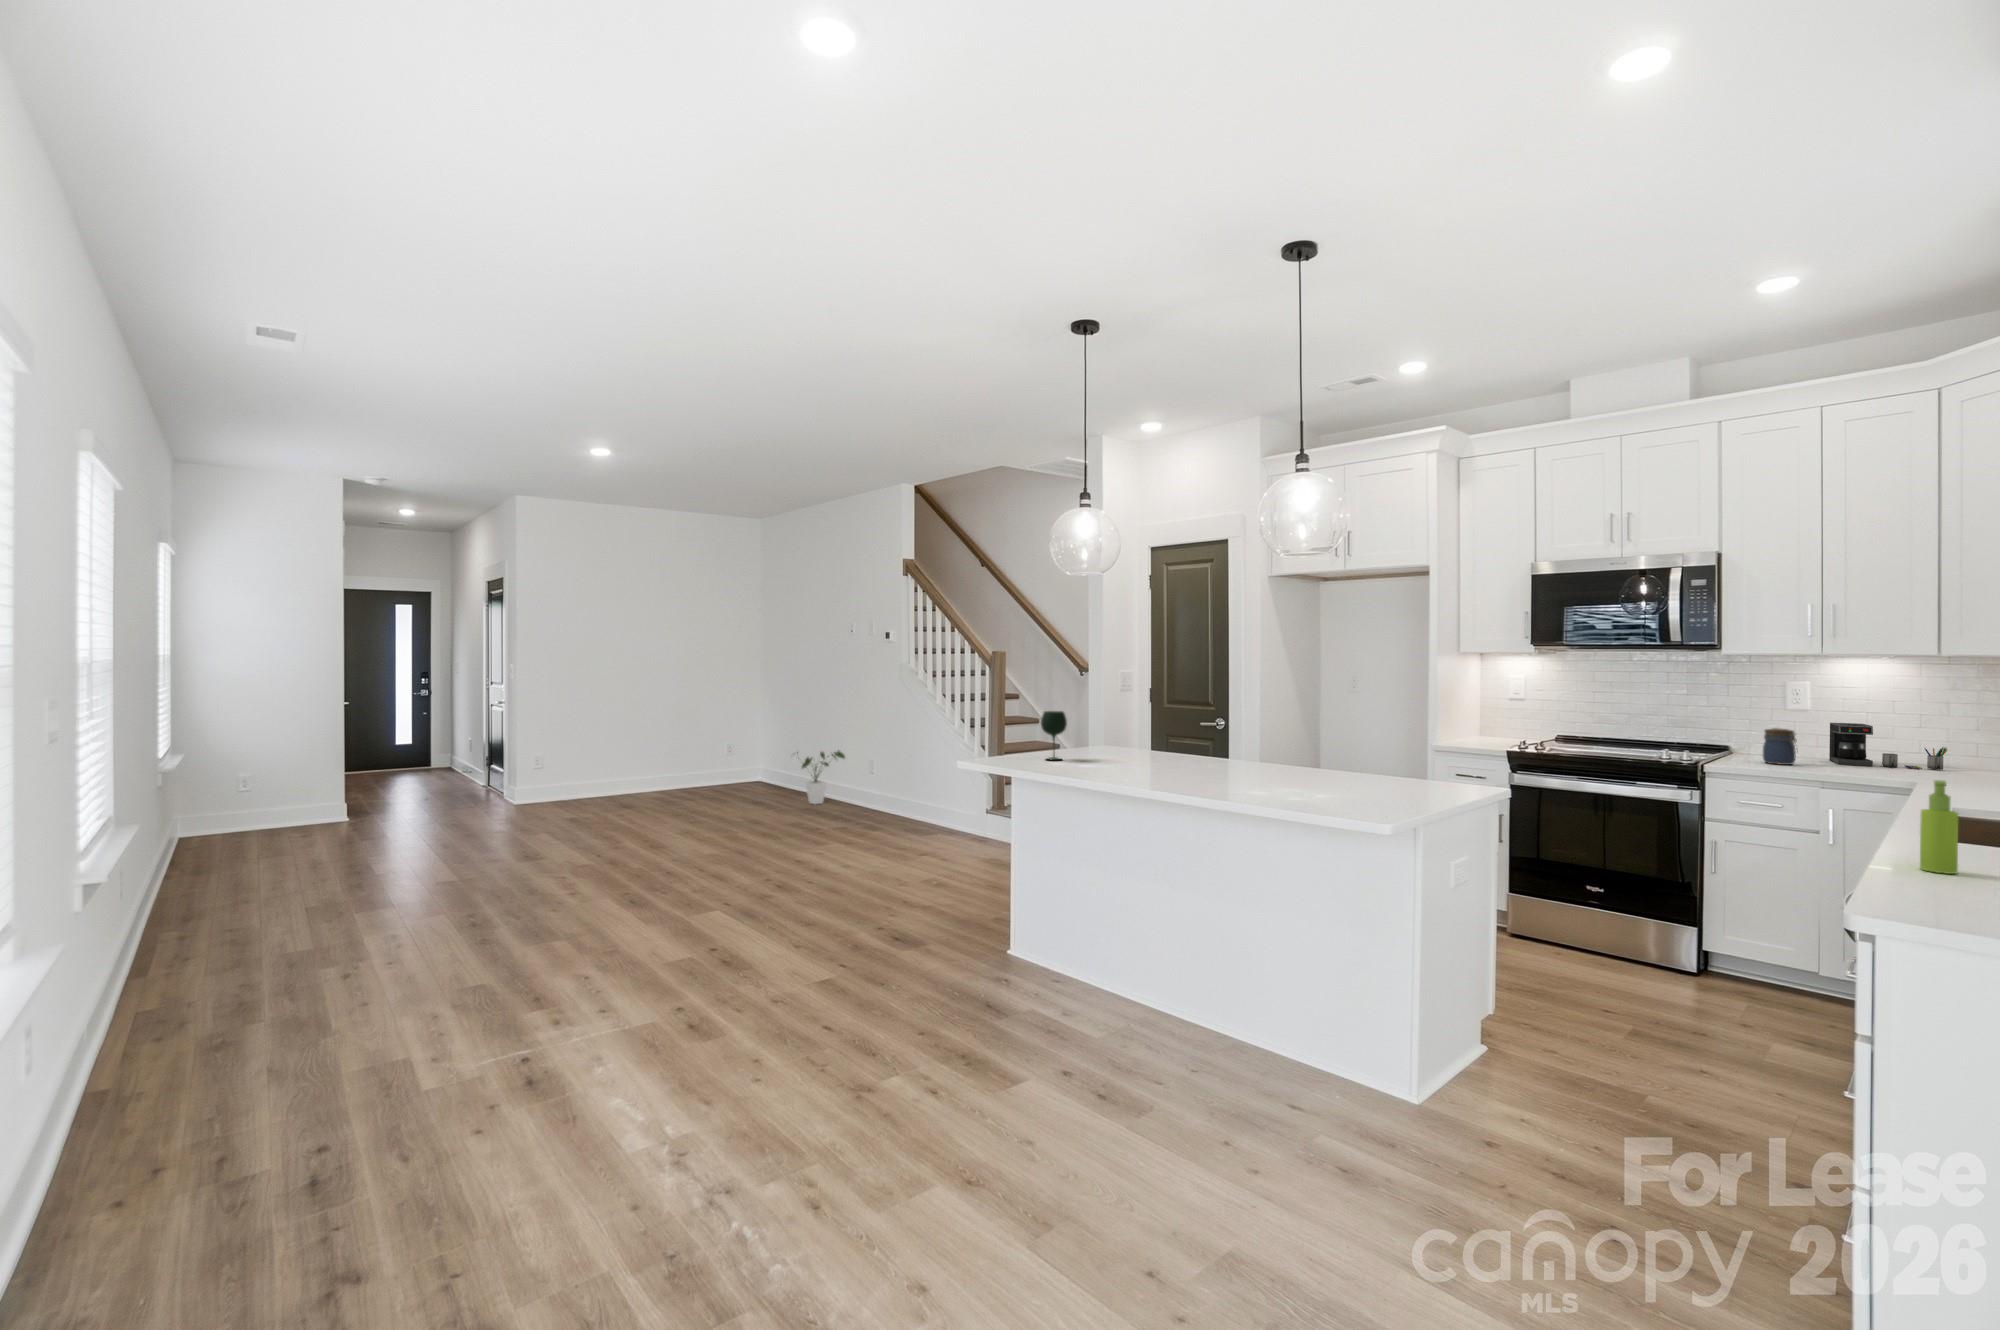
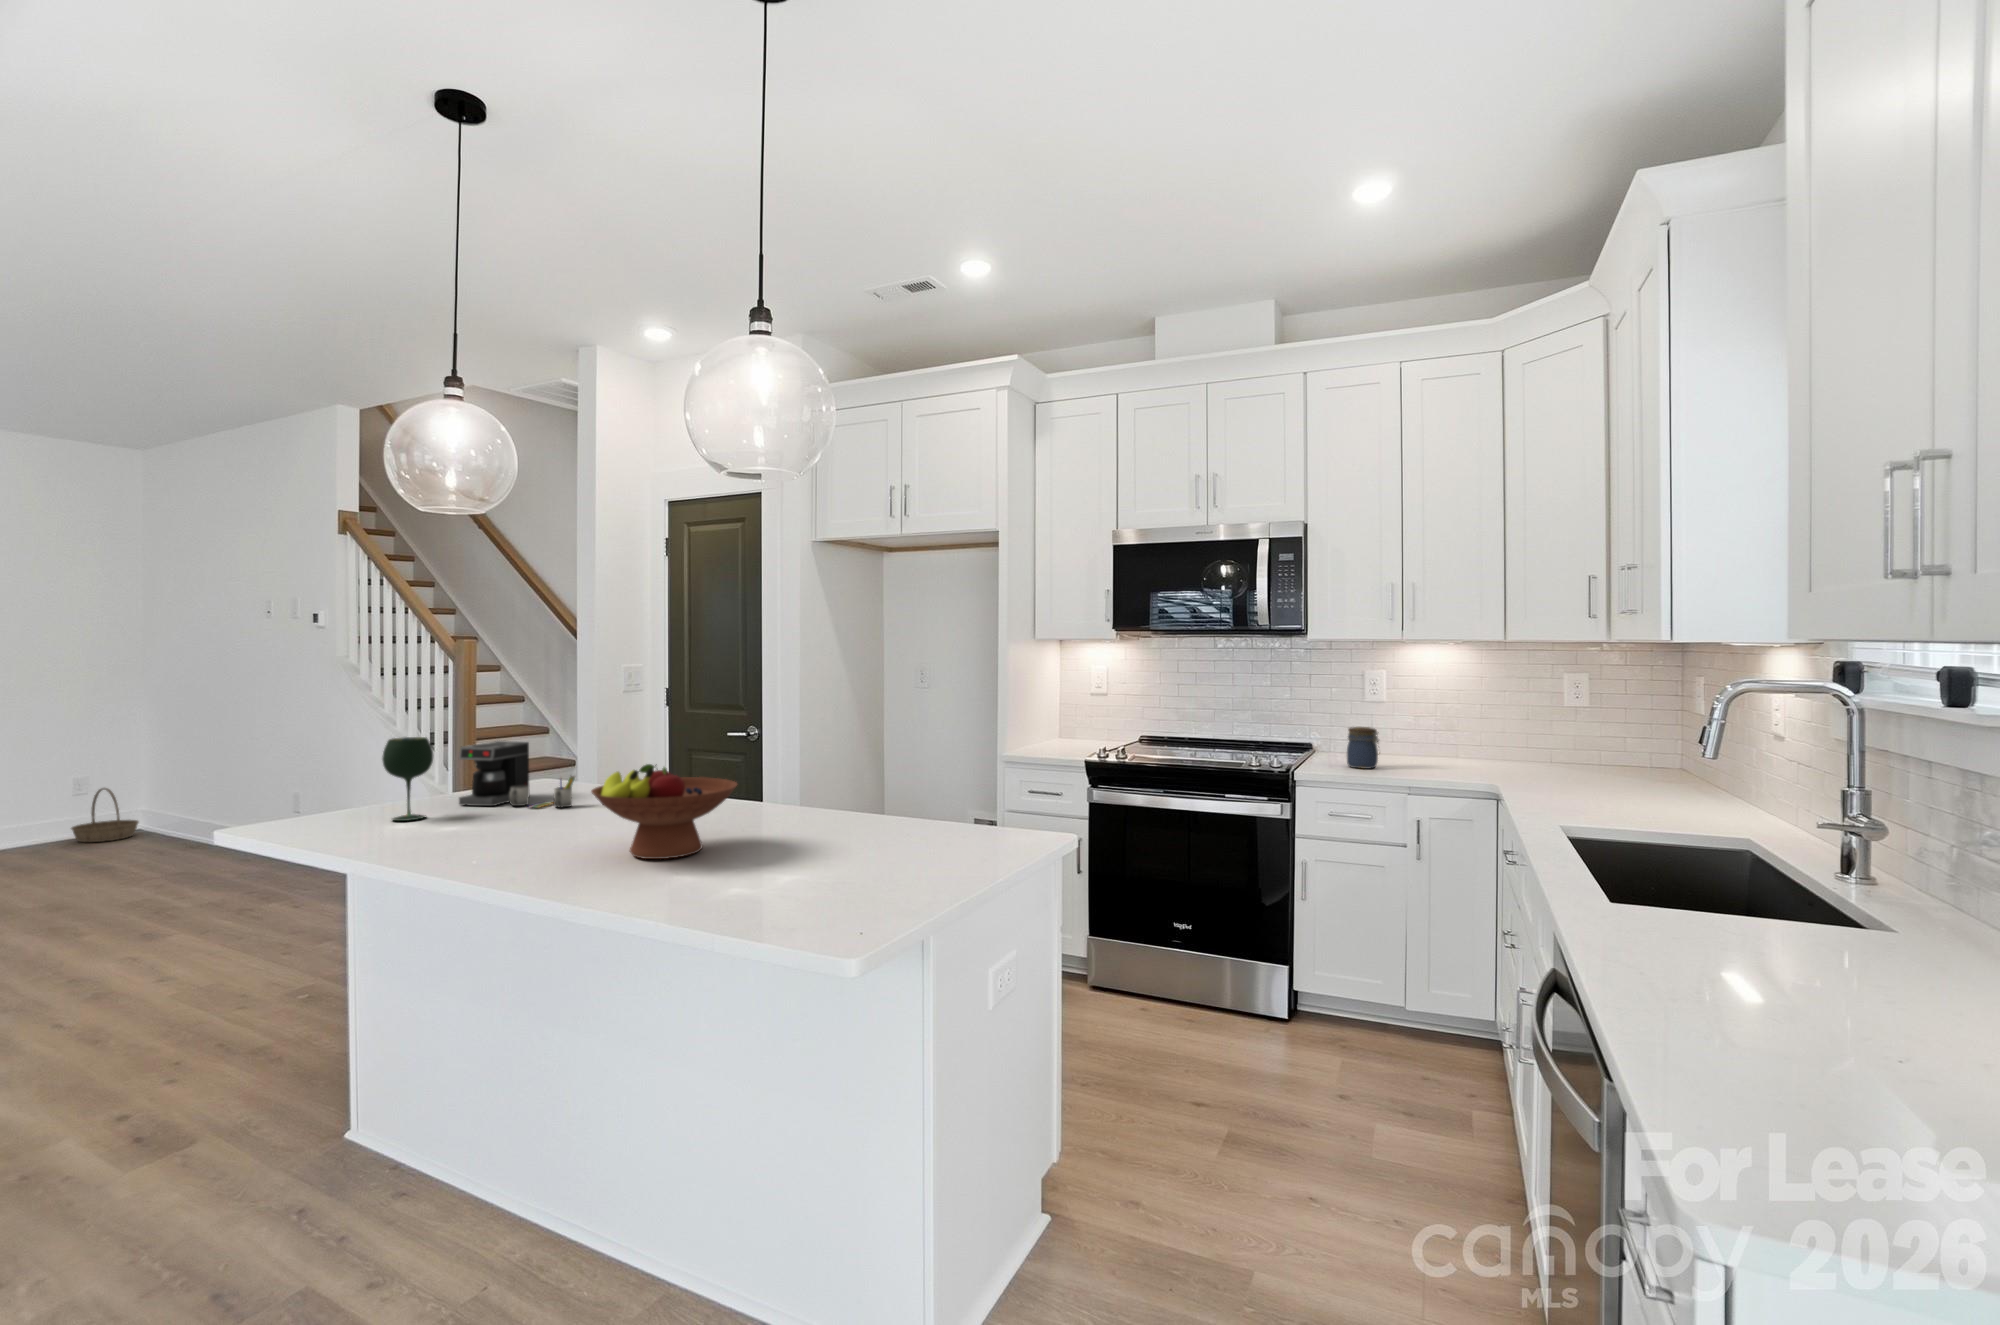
coffee maker: present [1829,723,1947,769] -> present [459,741,575,808]
fruit bowl: none [1187,727,1273,783] -> present [591,764,737,859]
basket: none [736,750,771,786] -> present [71,788,139,842]
house plant: present [797,751,845,805] -> none [141,784,243,867]
soap dispenser: present [1920,780,1958,874] -> none [1687,855,1748,1024]

